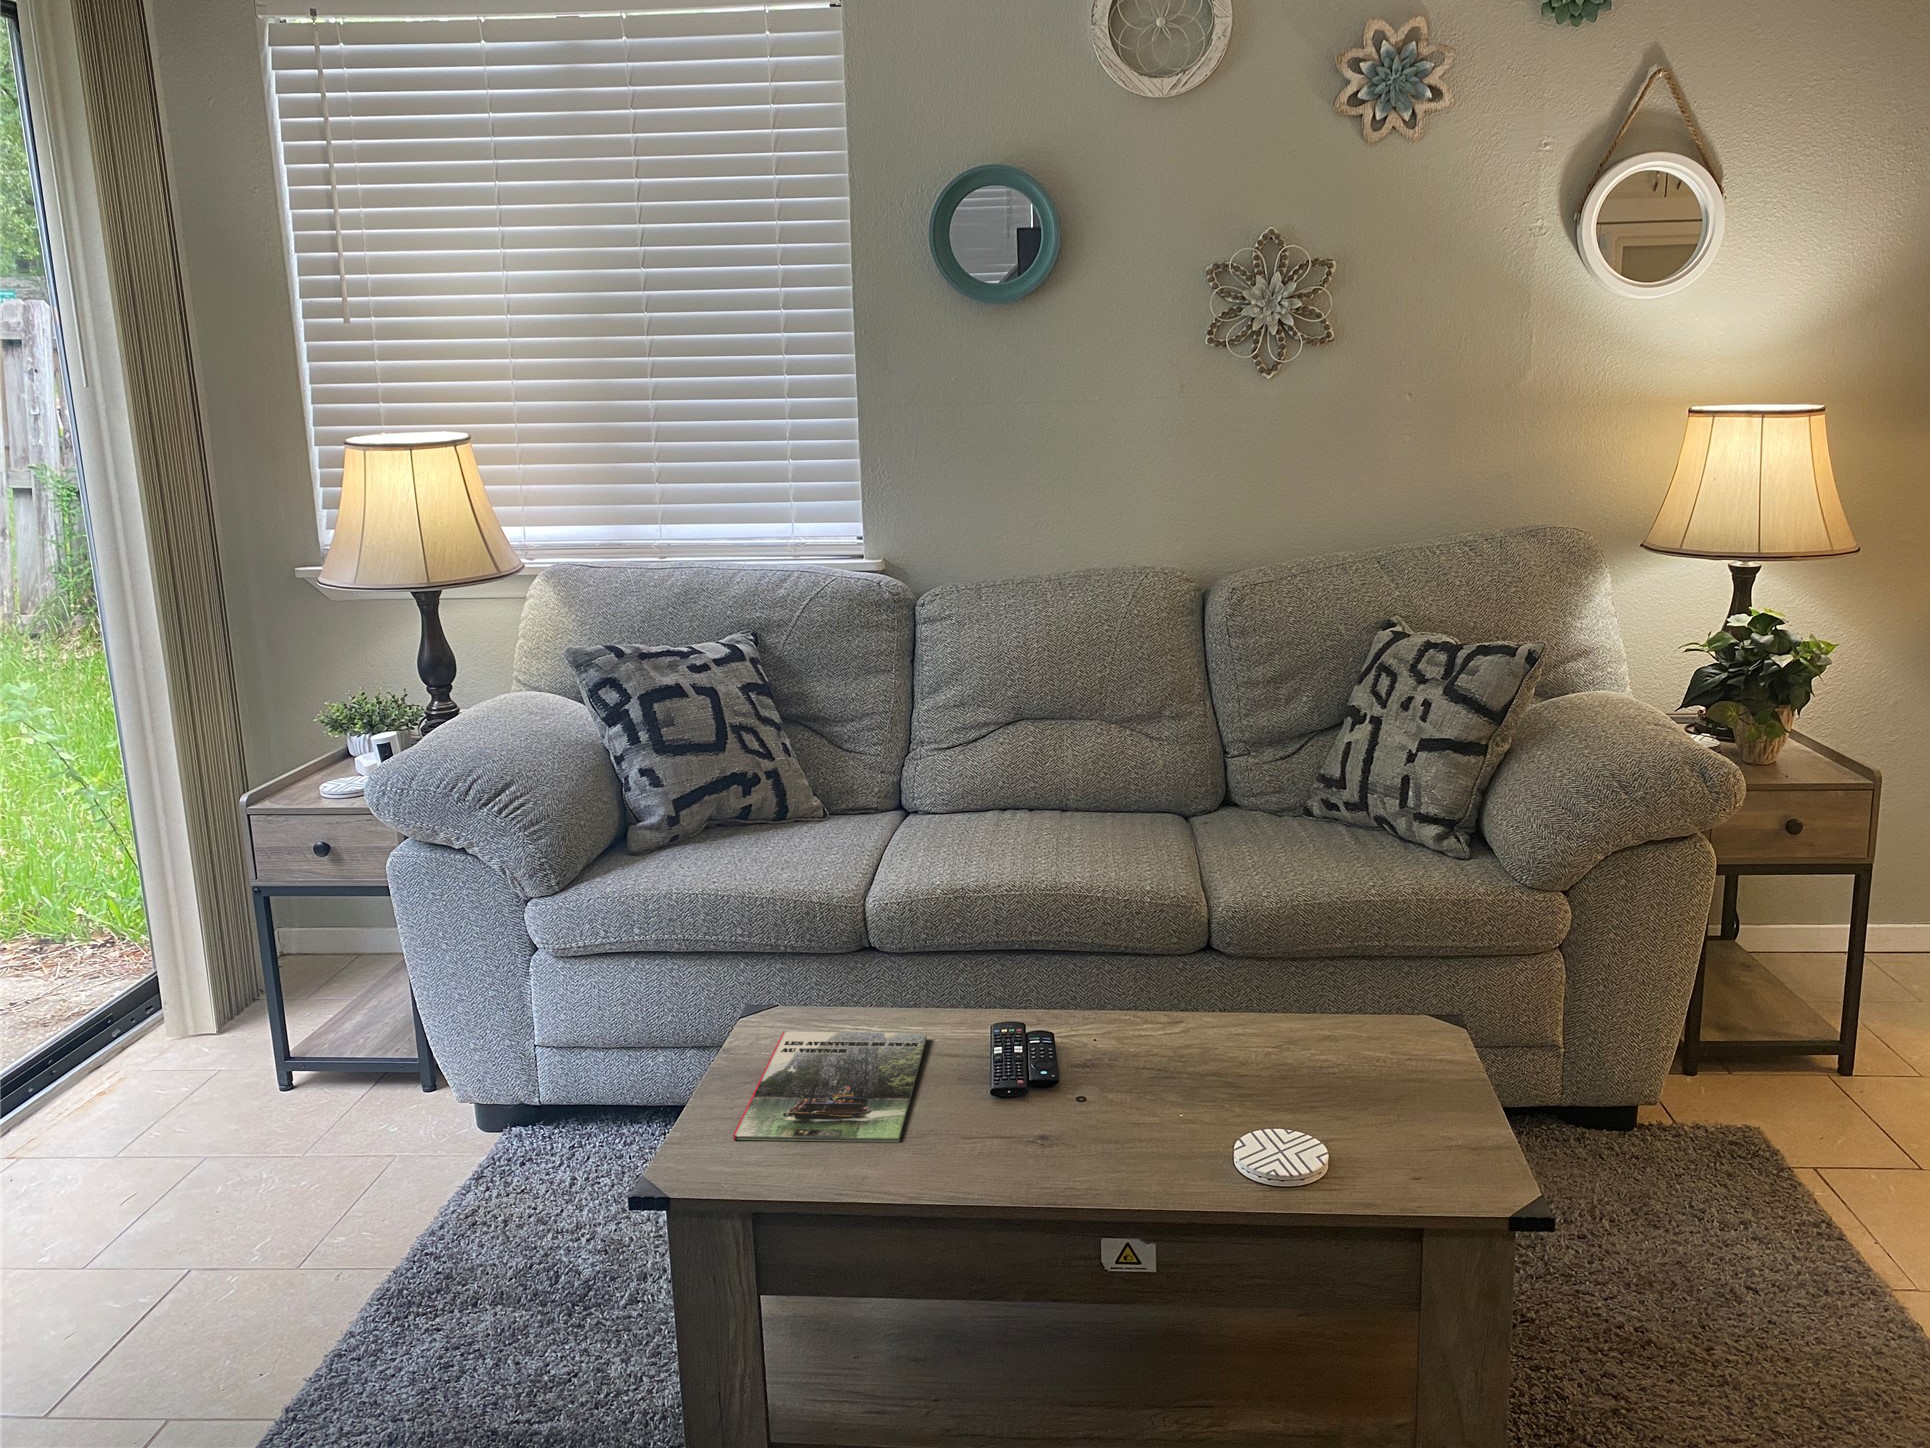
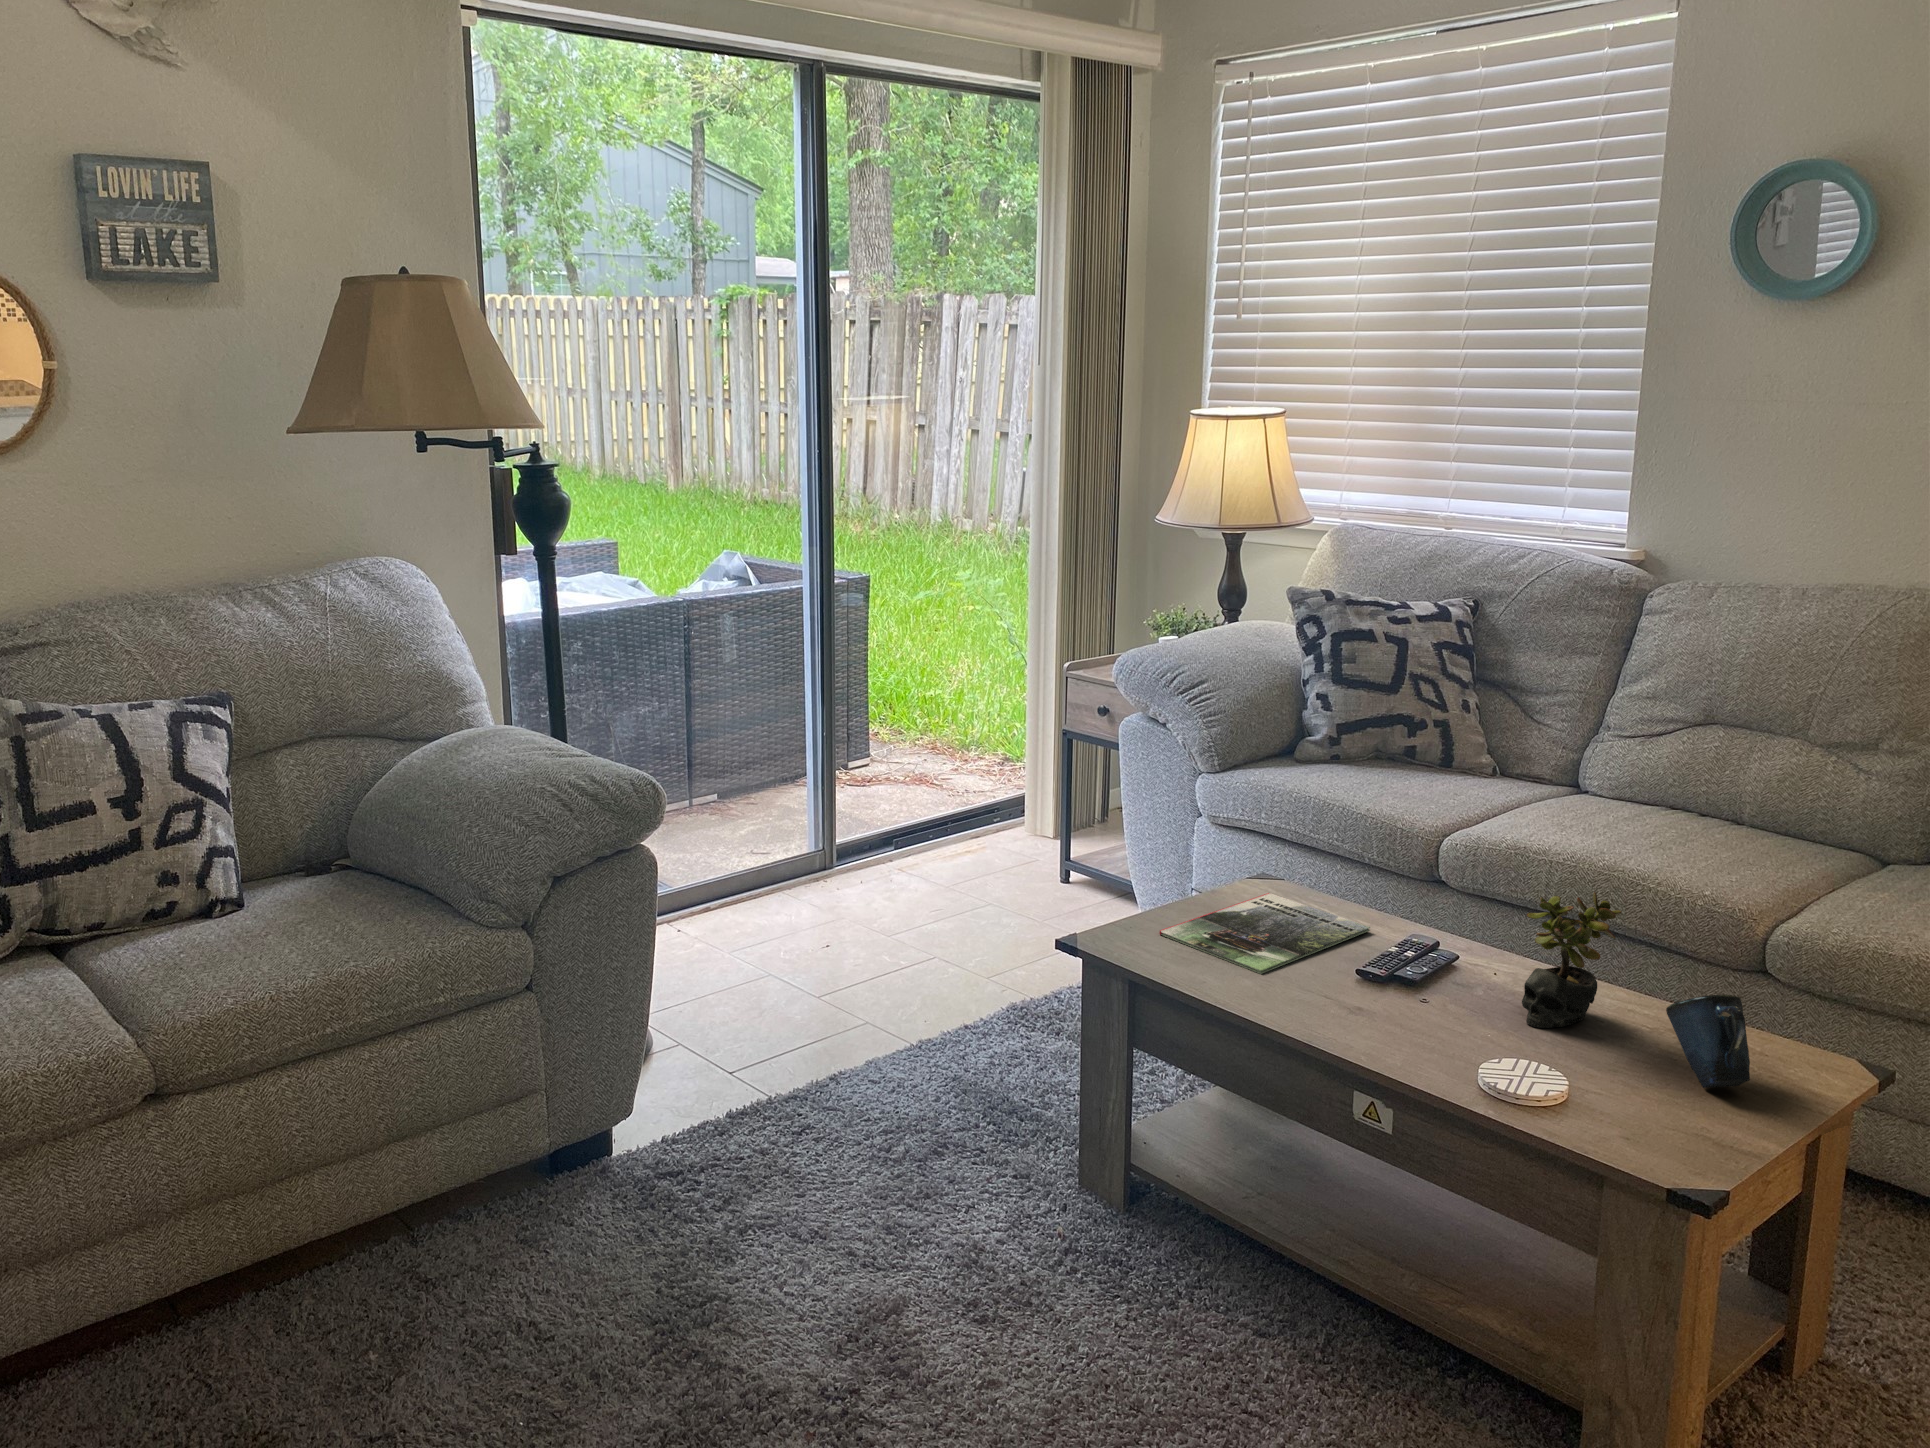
succulent plant: none [1142,926,1236,1086] -> present [1522,892,1622,1028]
mug: none [1309,990,1402,1088] -> present [1666,995,1750,1088]

